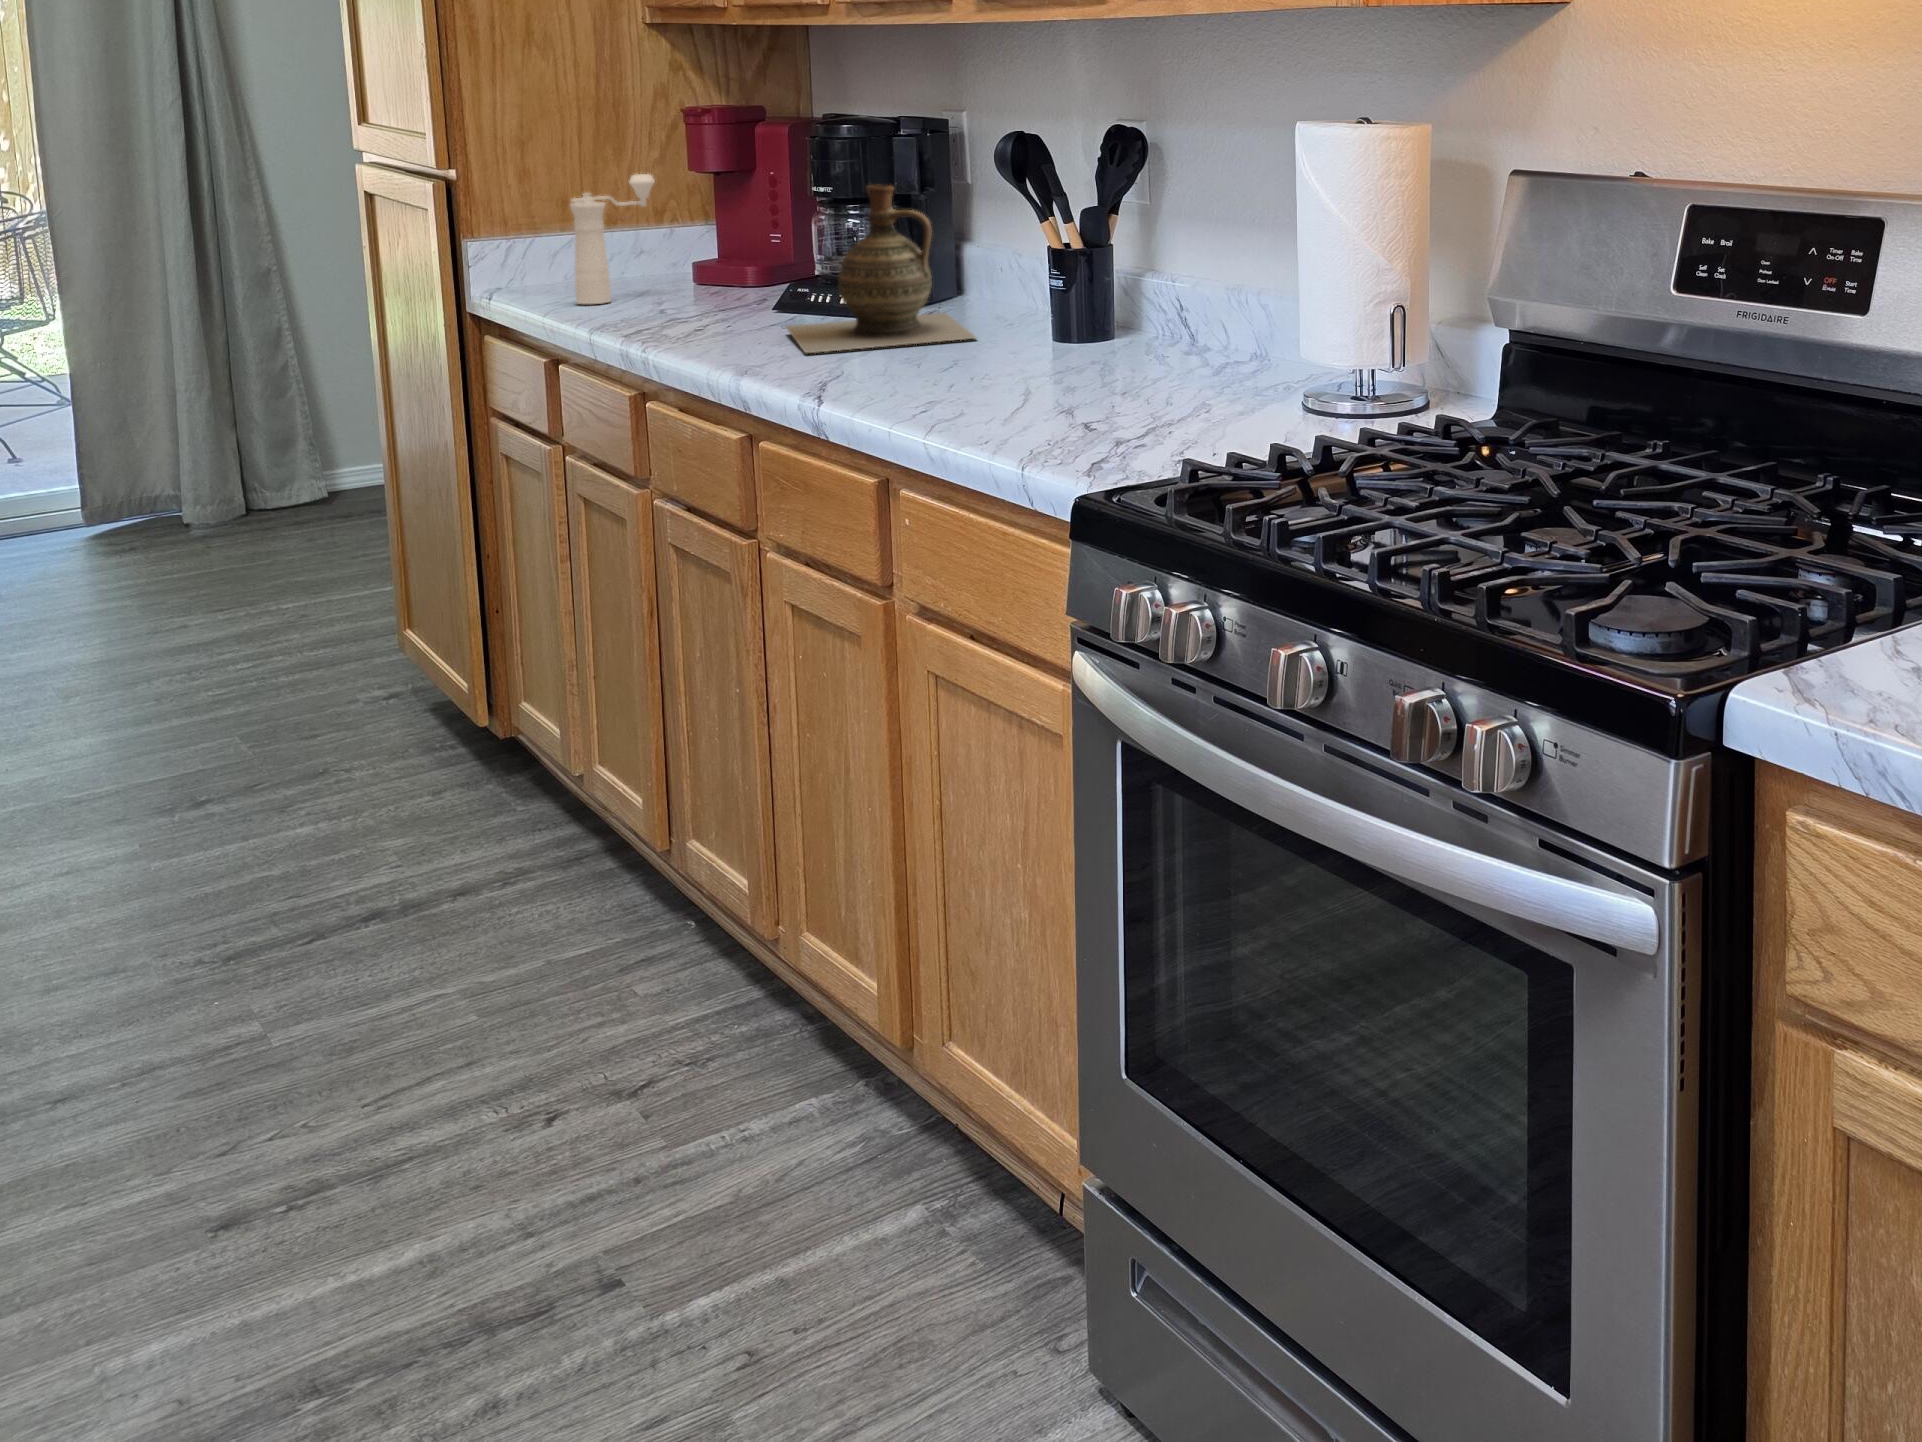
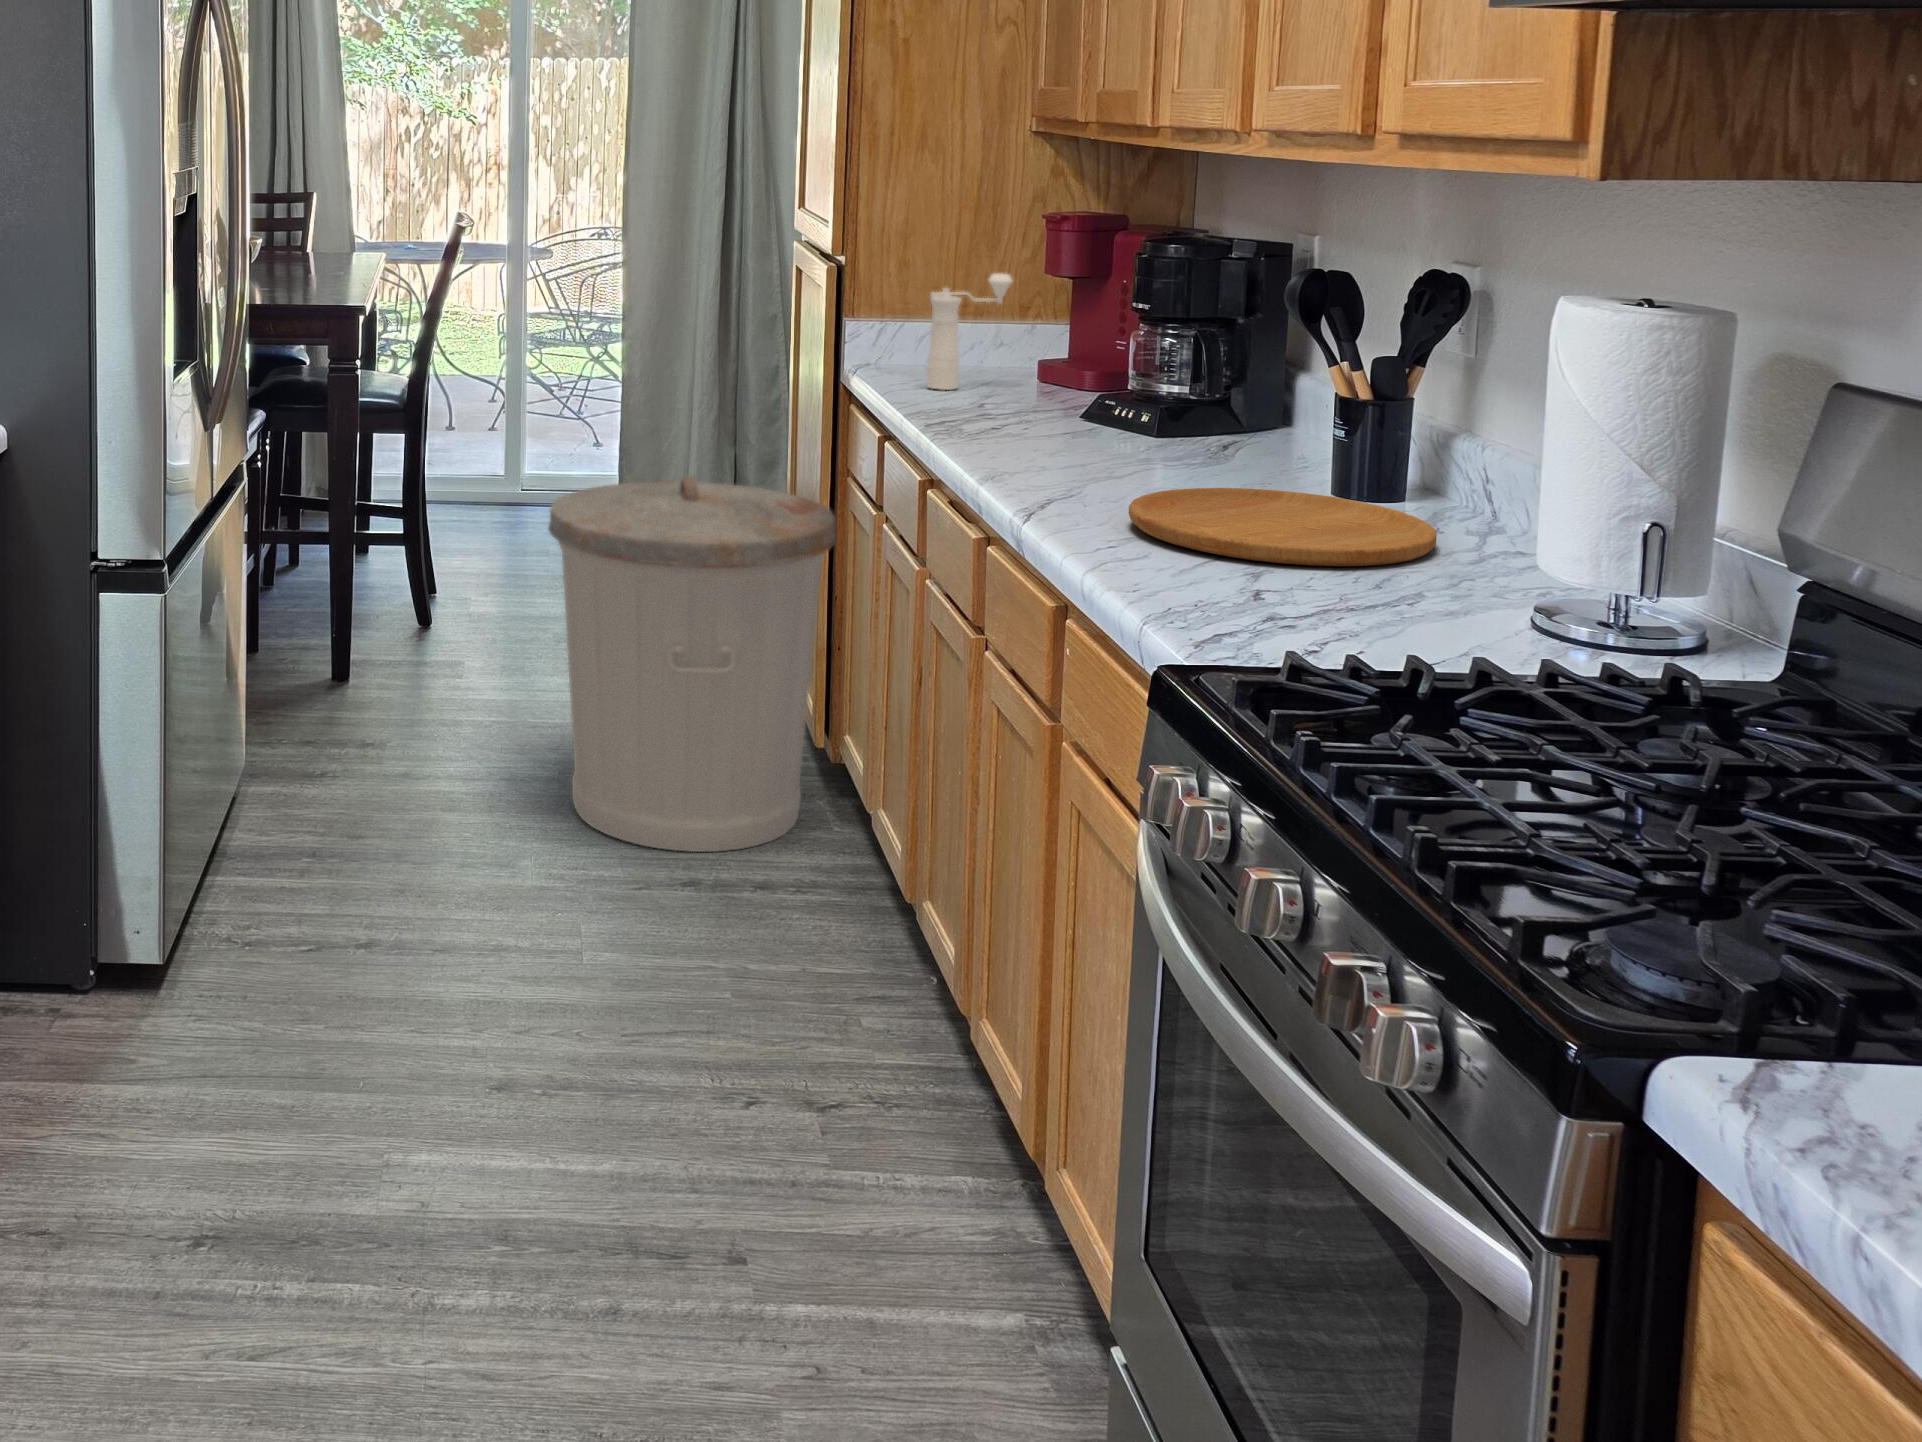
ceramic jug: present [786,185,975,353] -> none [1070,312,1254,480]
cutting board: none [906,339,1177,398] -> present [1129,488,1437,566]
trash can: none [97,444,489,900] -> present [548,476,836,852]

